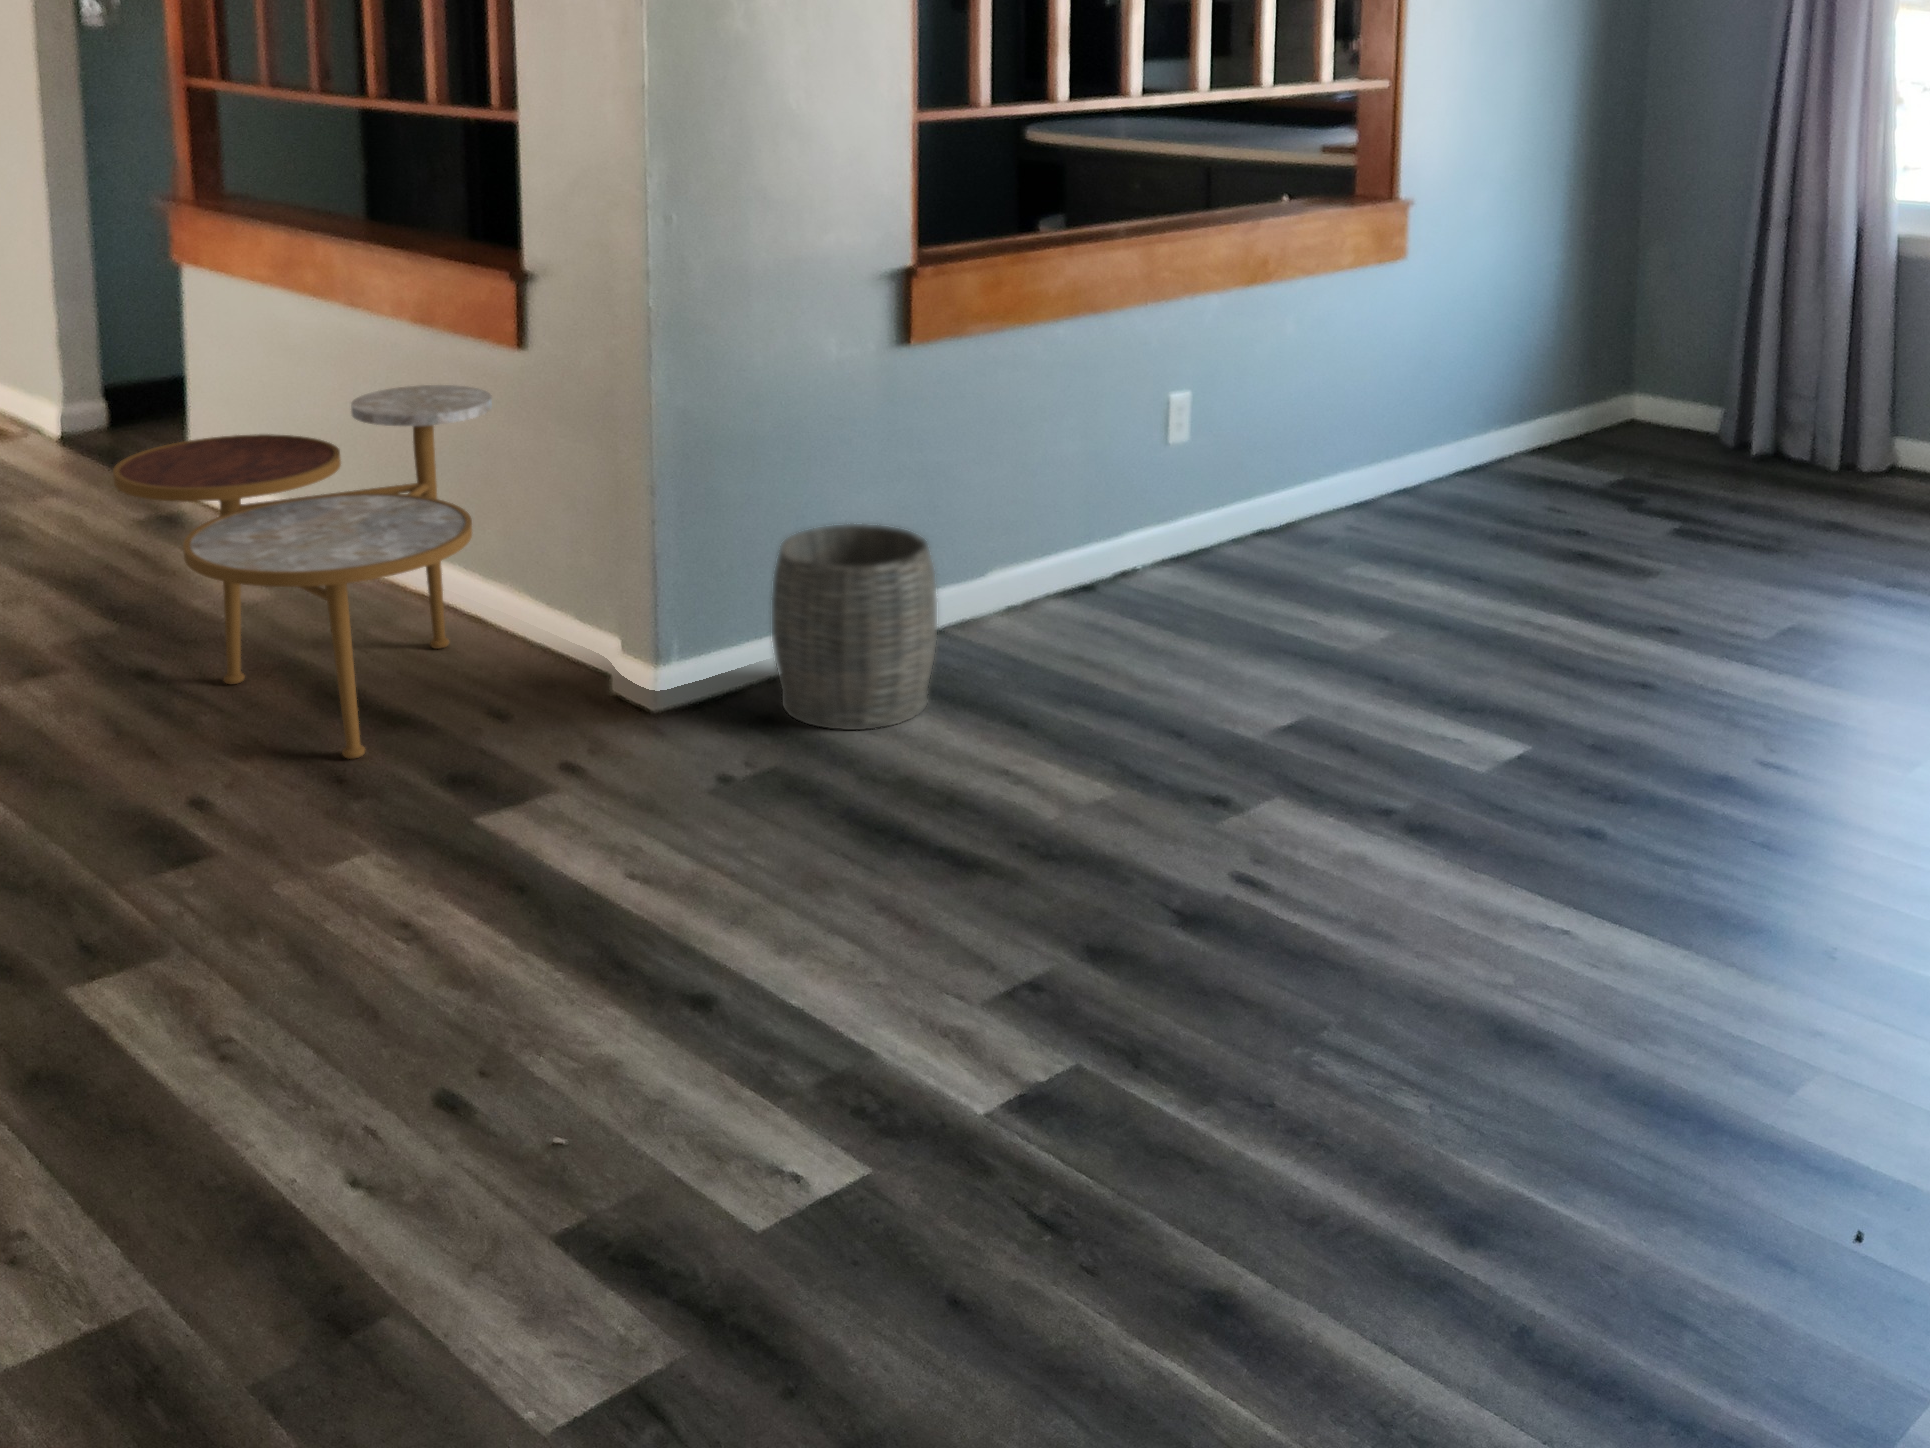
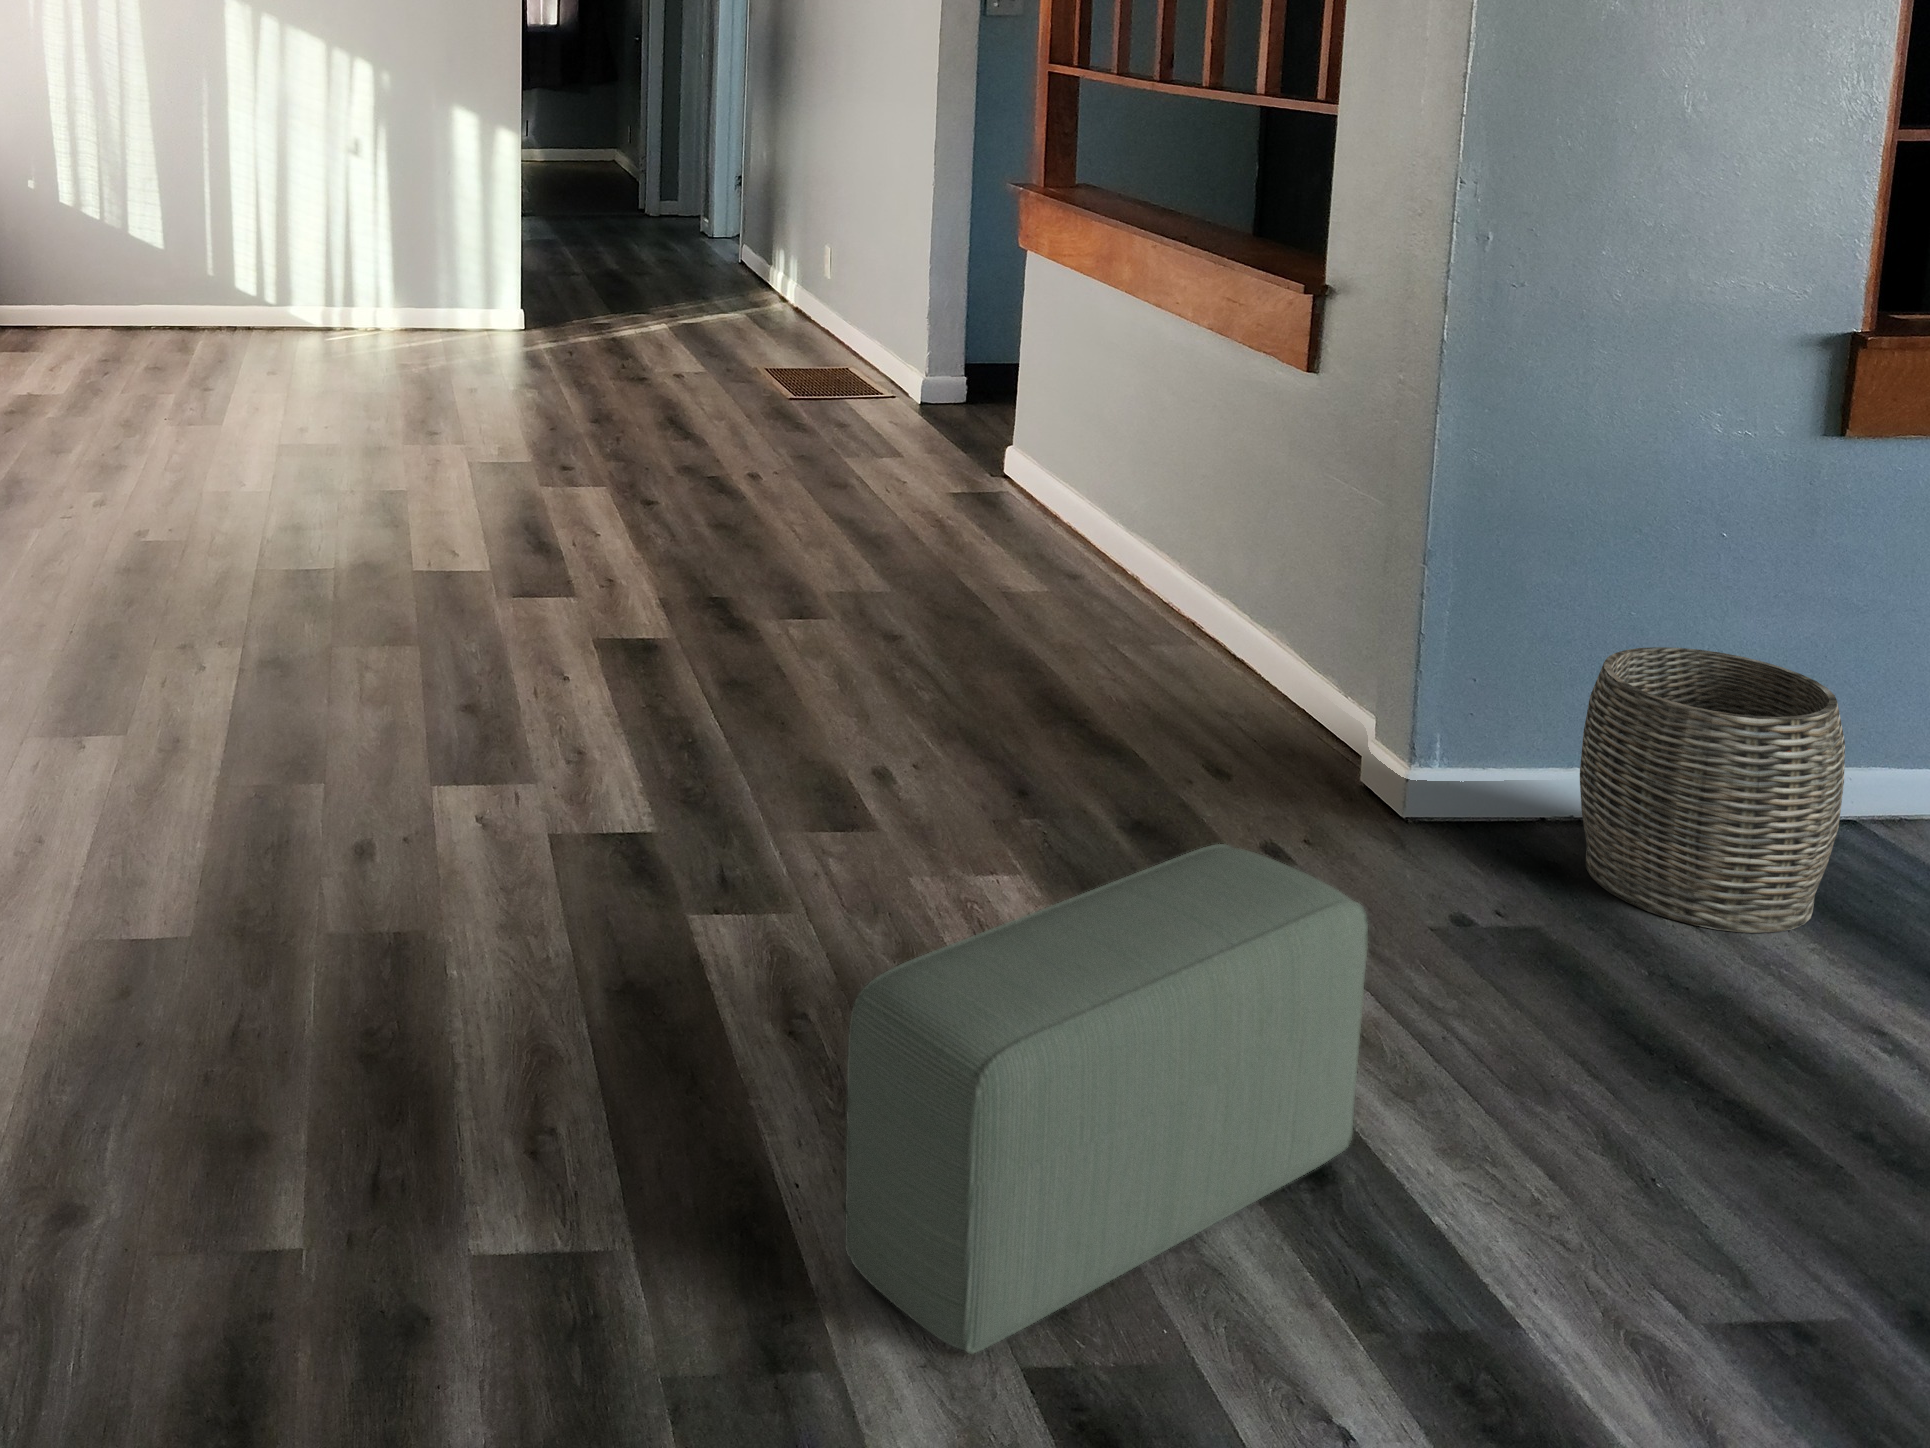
side table: present [113,385,492,759] -> none [870,394,1272,776]
pouf: none [357,755,713,1236] -> present [845,844,1368,1354]

